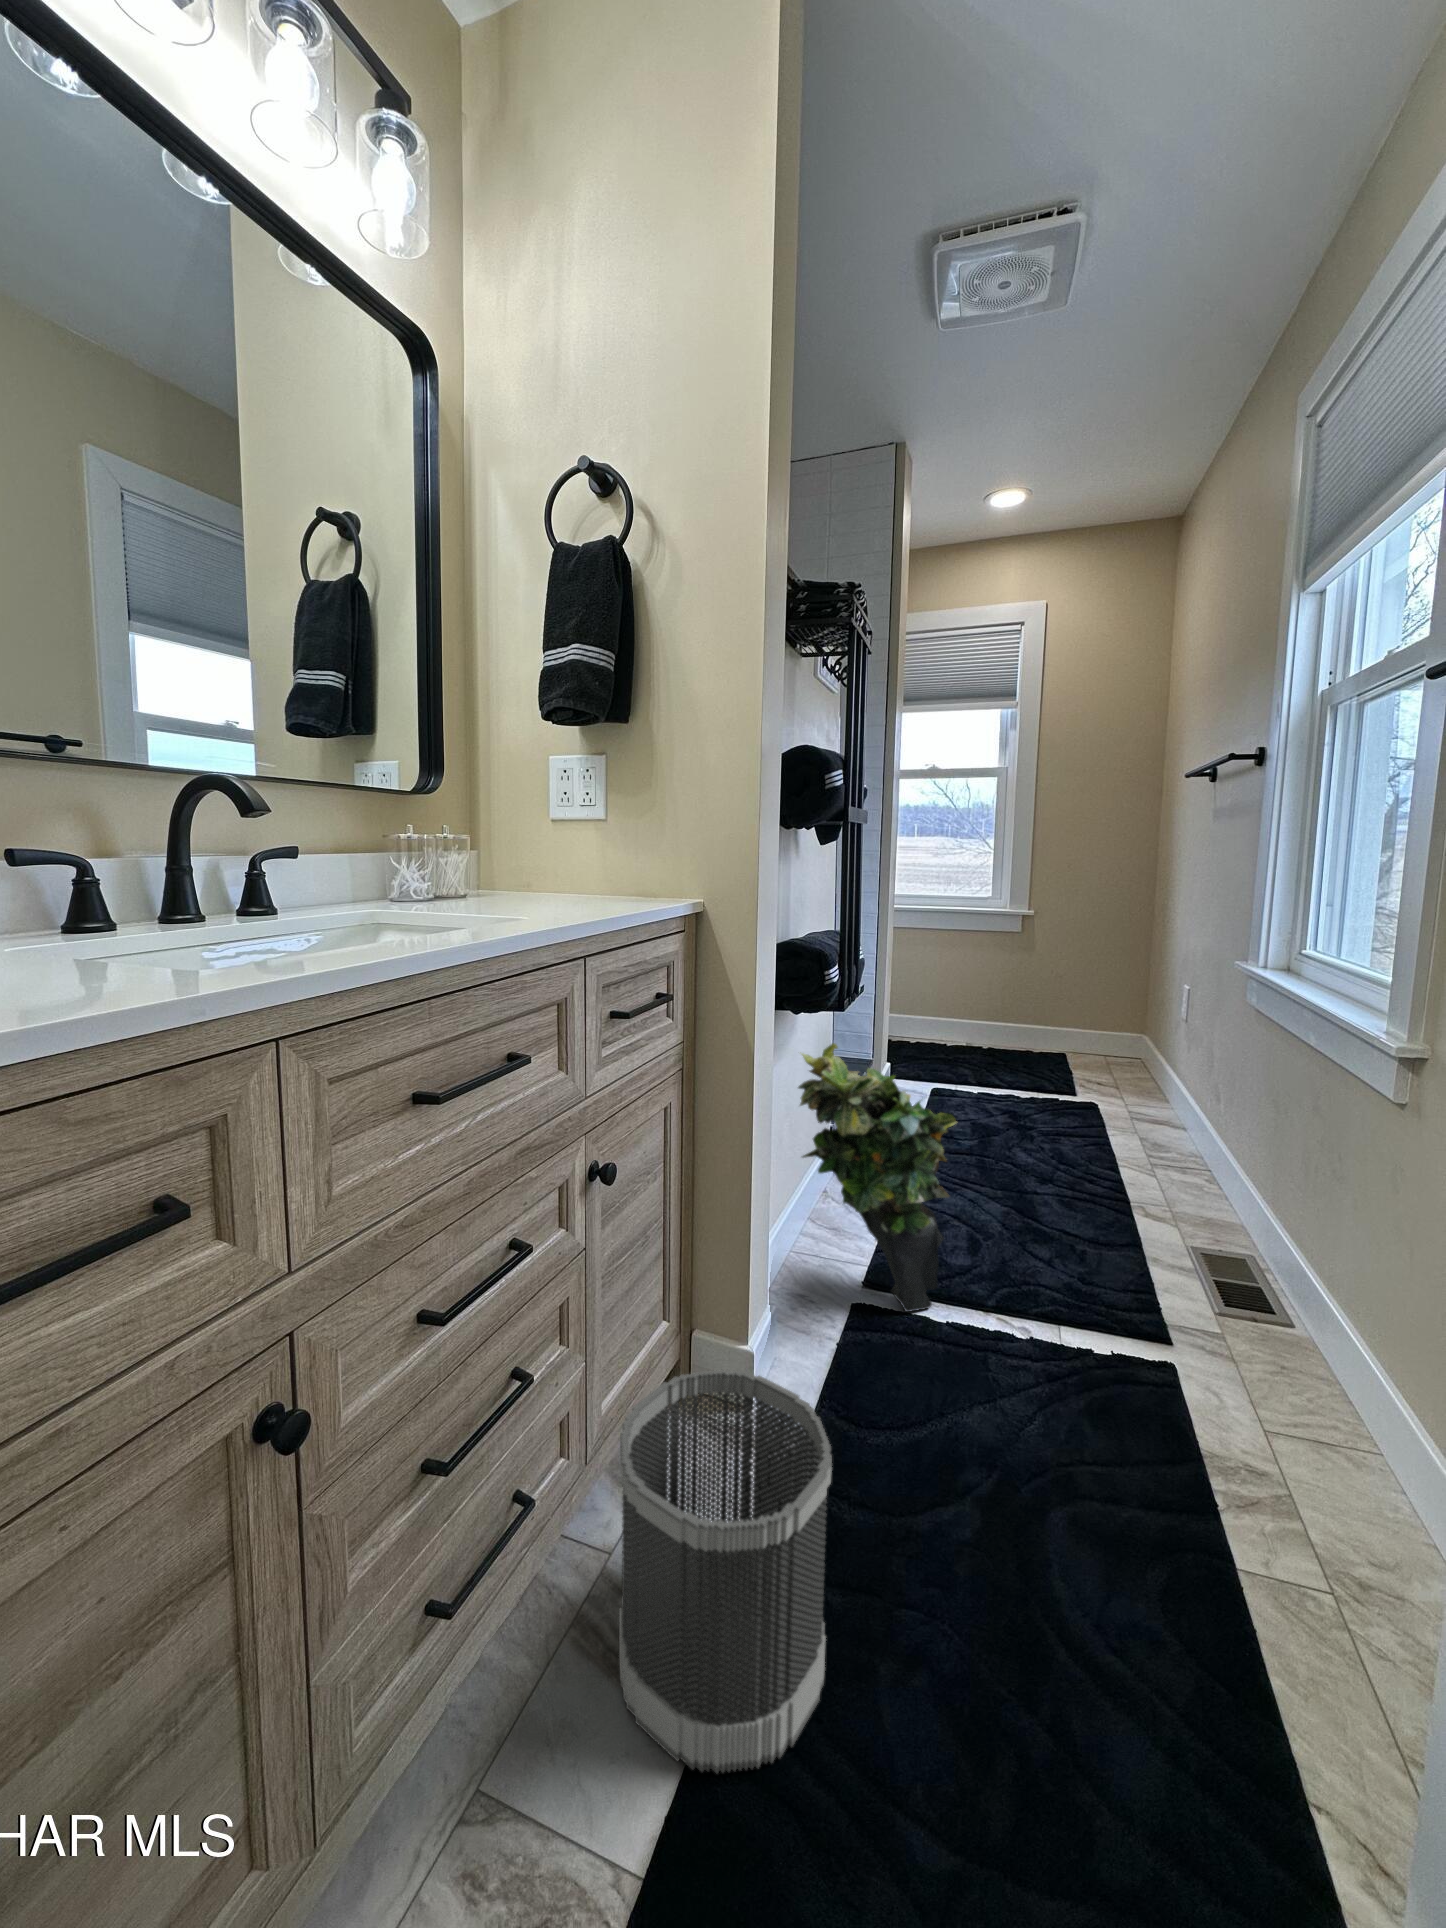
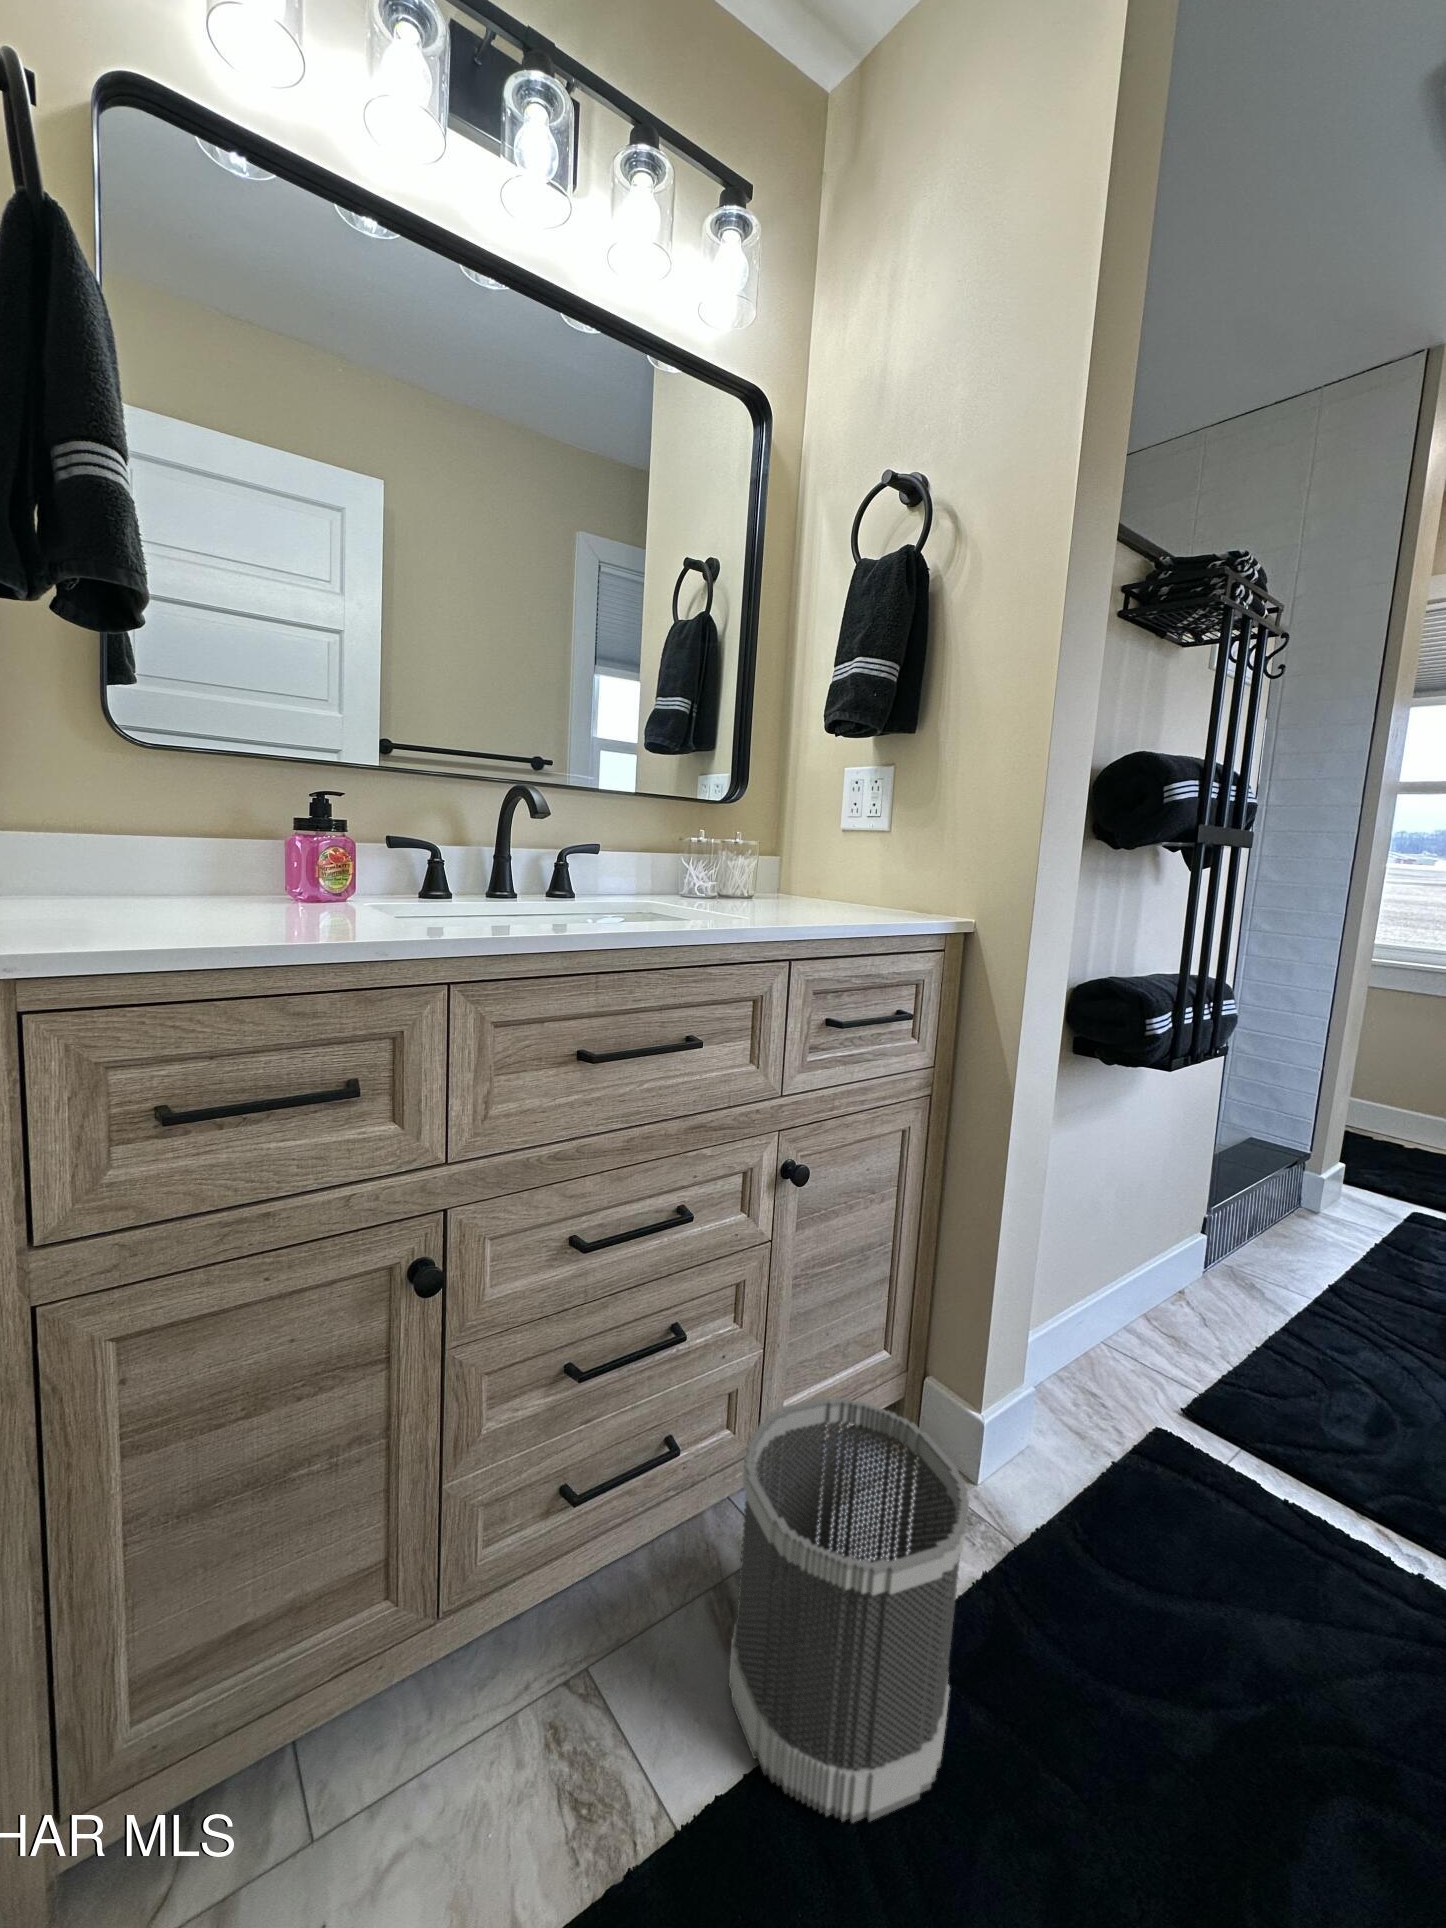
potted plant: present [798,1043,956,1312] -> none [1103,1106,1339,1474]

